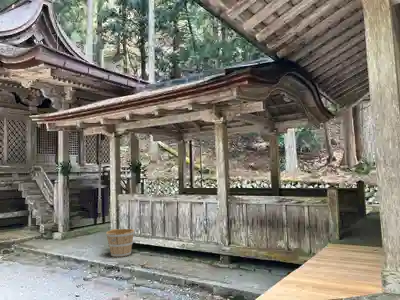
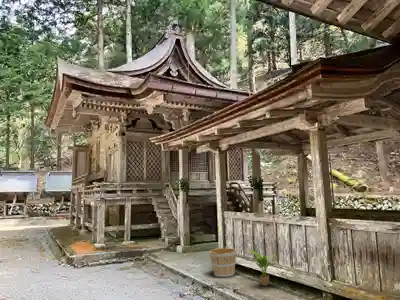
potted plant: none [152,226,179,260] -> present [250,249,274,286]

